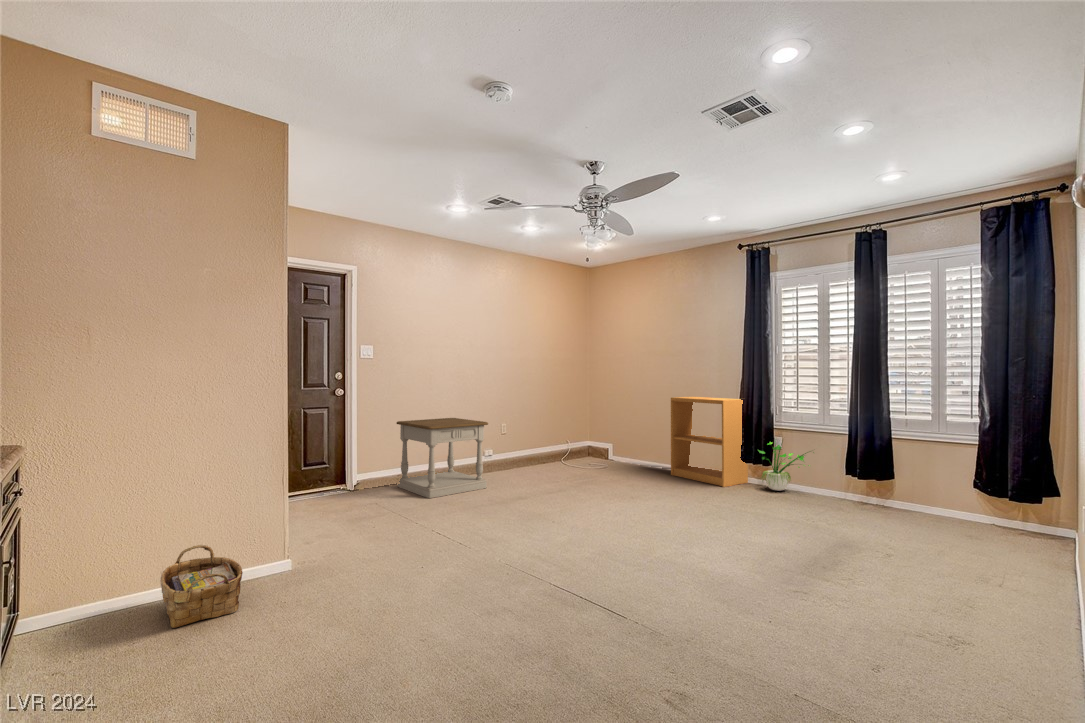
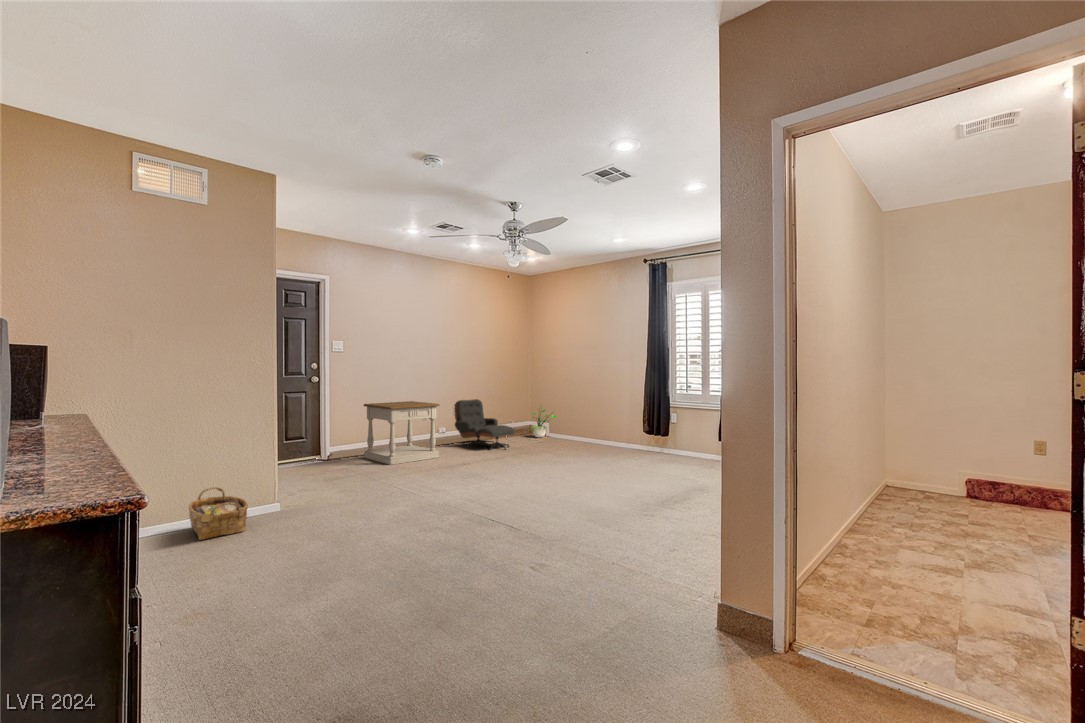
bookshelf: present [671,397,748,487] -> none [592,383,651,454]
lounge chair: none [502,415,576,478] -> present [454,399,515,450]
potted plant: present [758,441,809,491] -> present [530,408,556,437]

